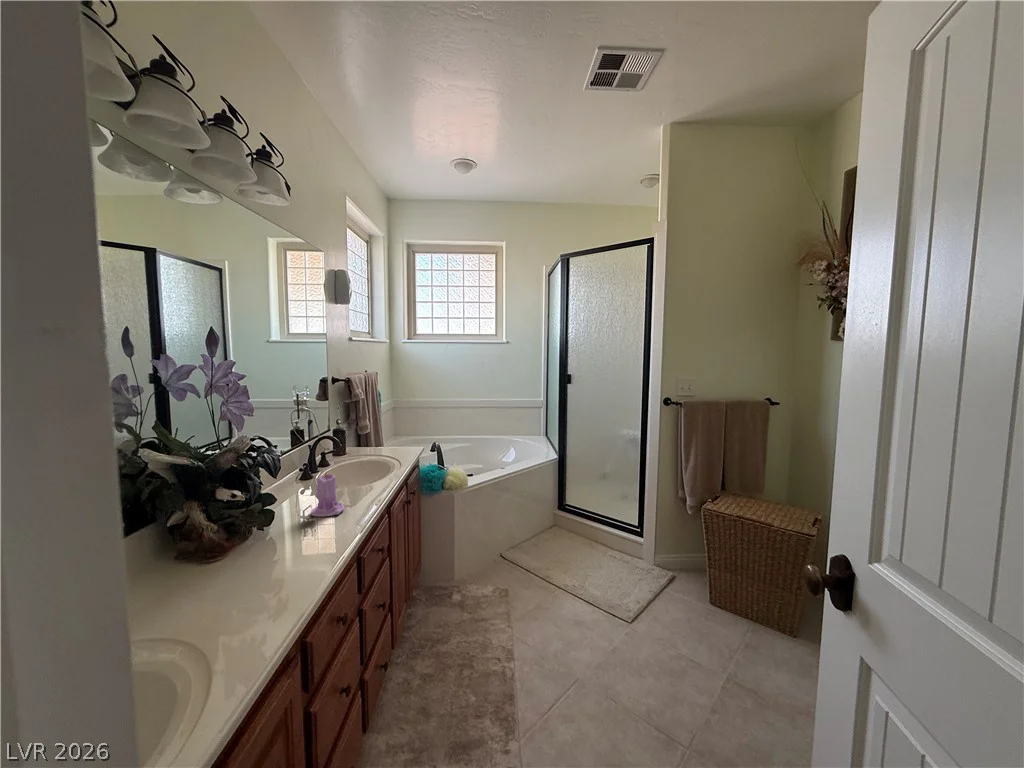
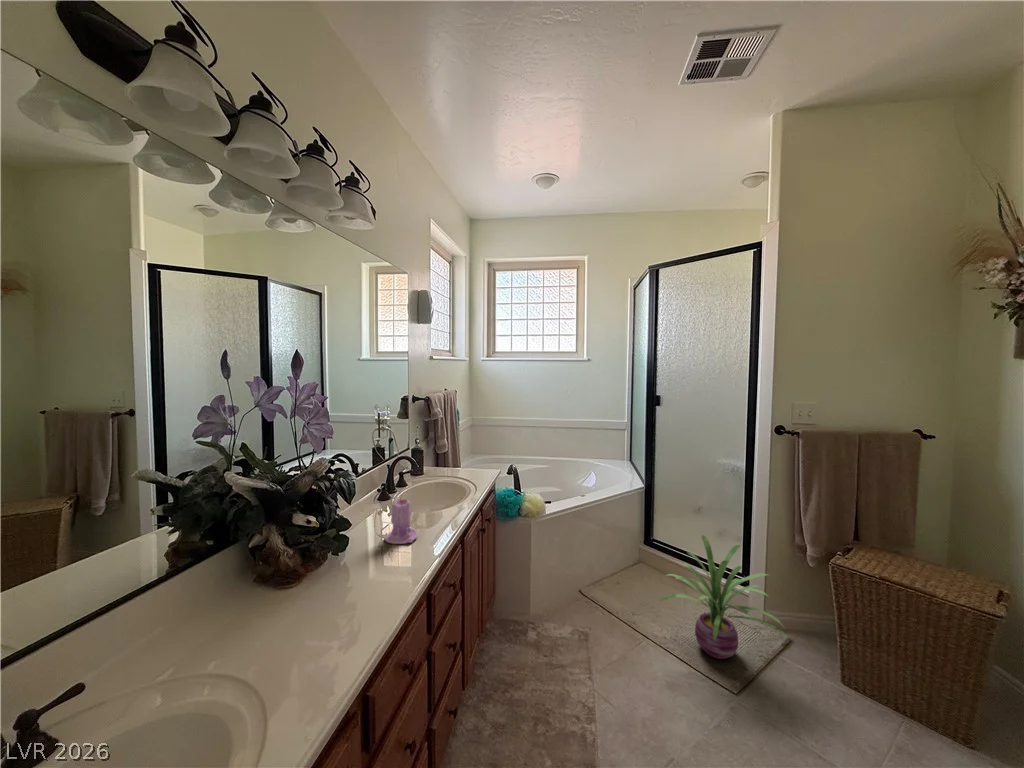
decorative plant: none [568,494,671,597] -> present [659,535,786,659]

